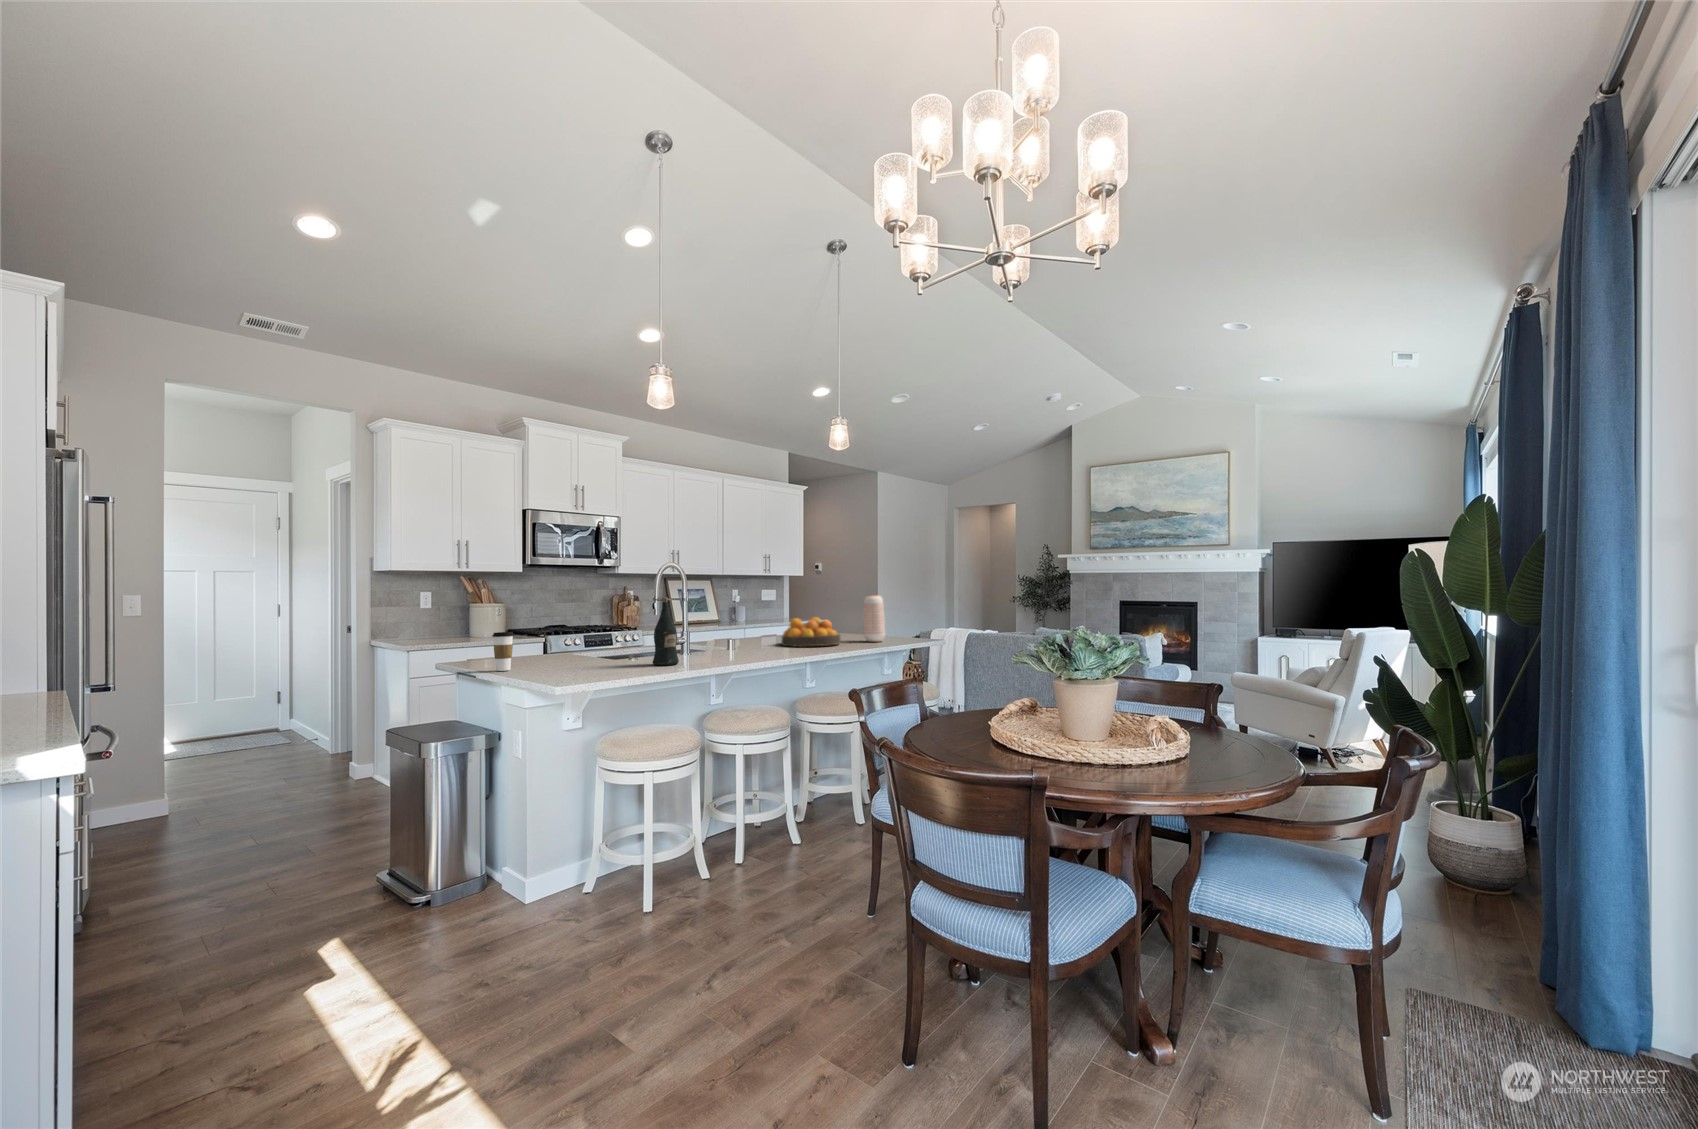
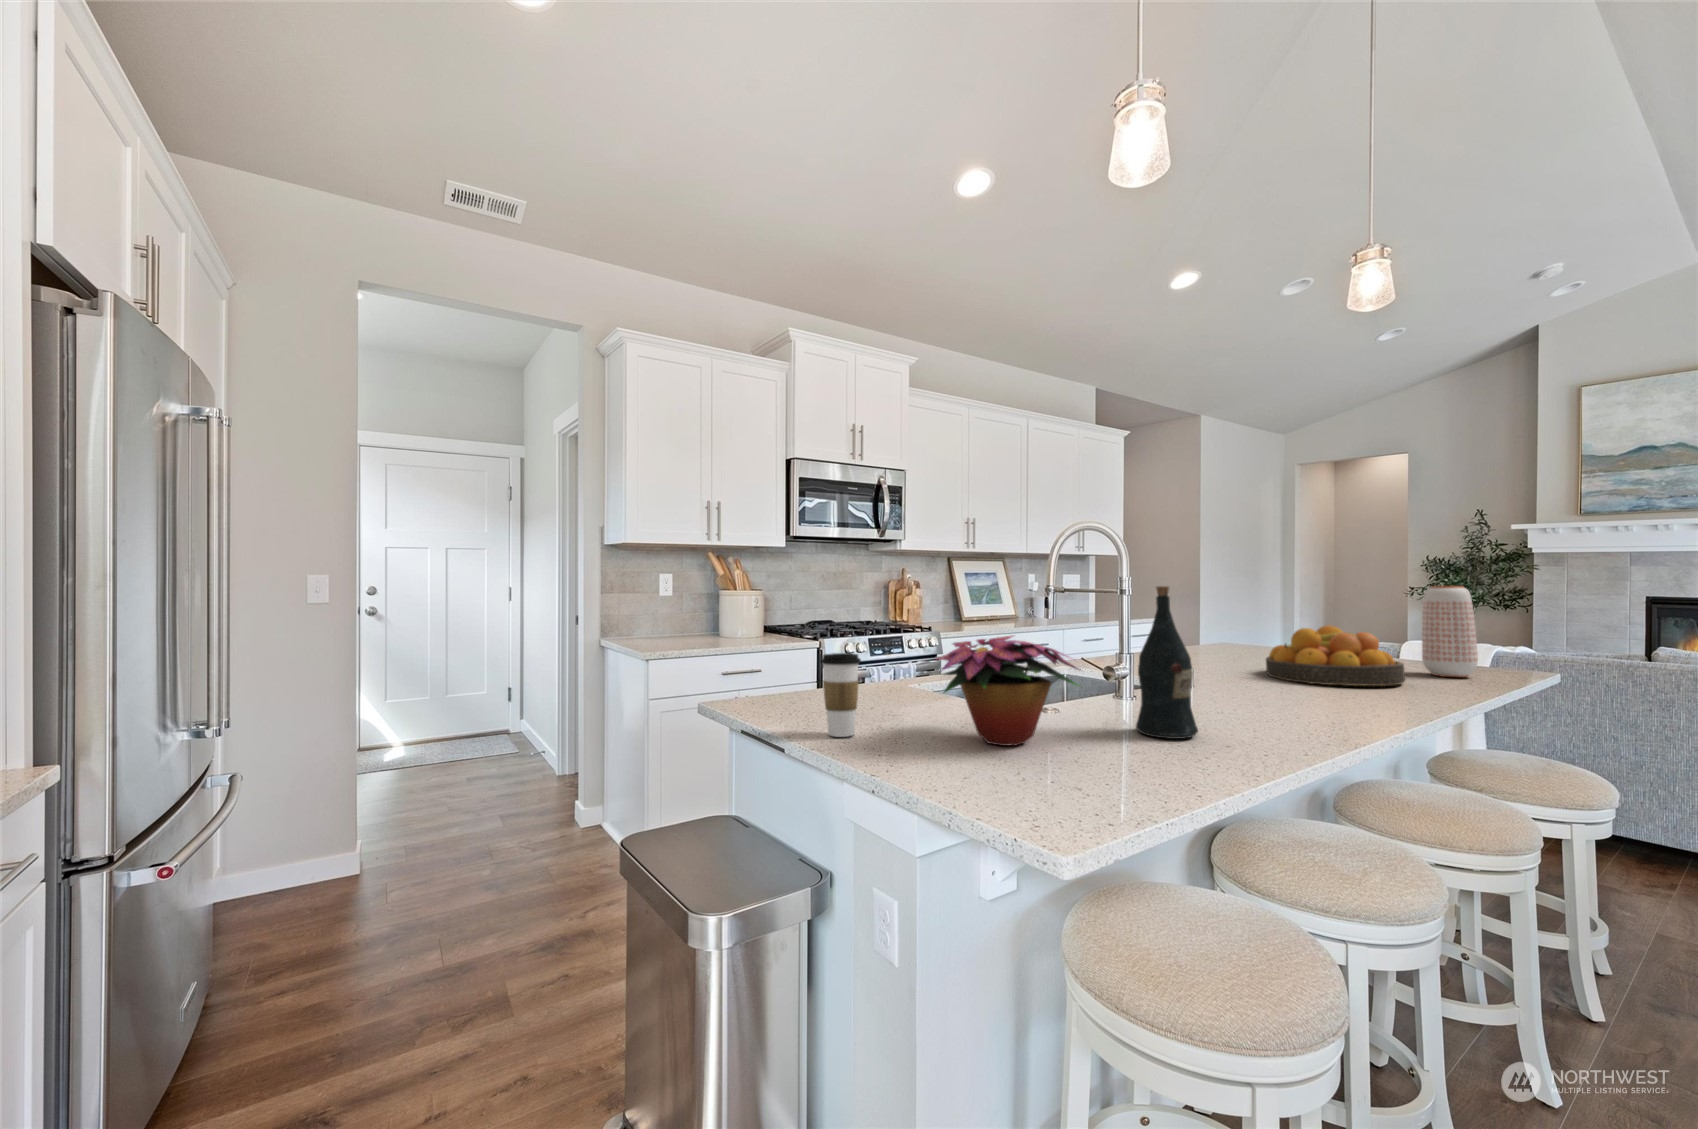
flower arrangement: none [544,620,620,670] -> present [937,635,1079,746]

